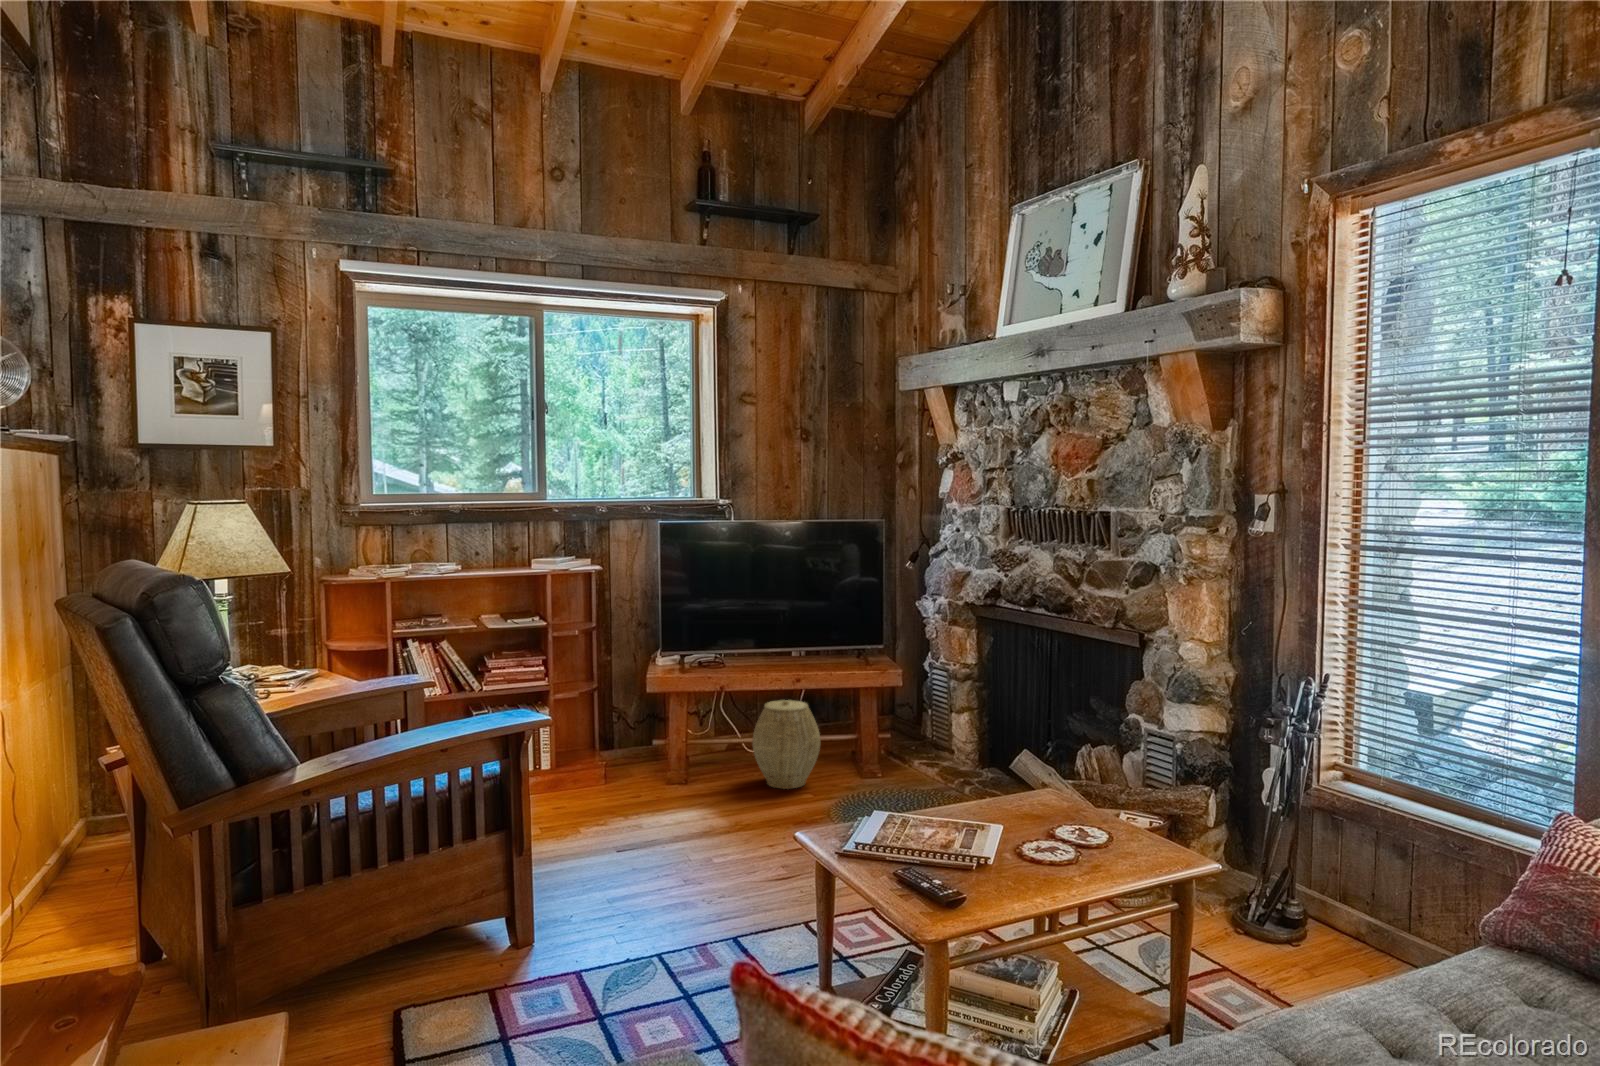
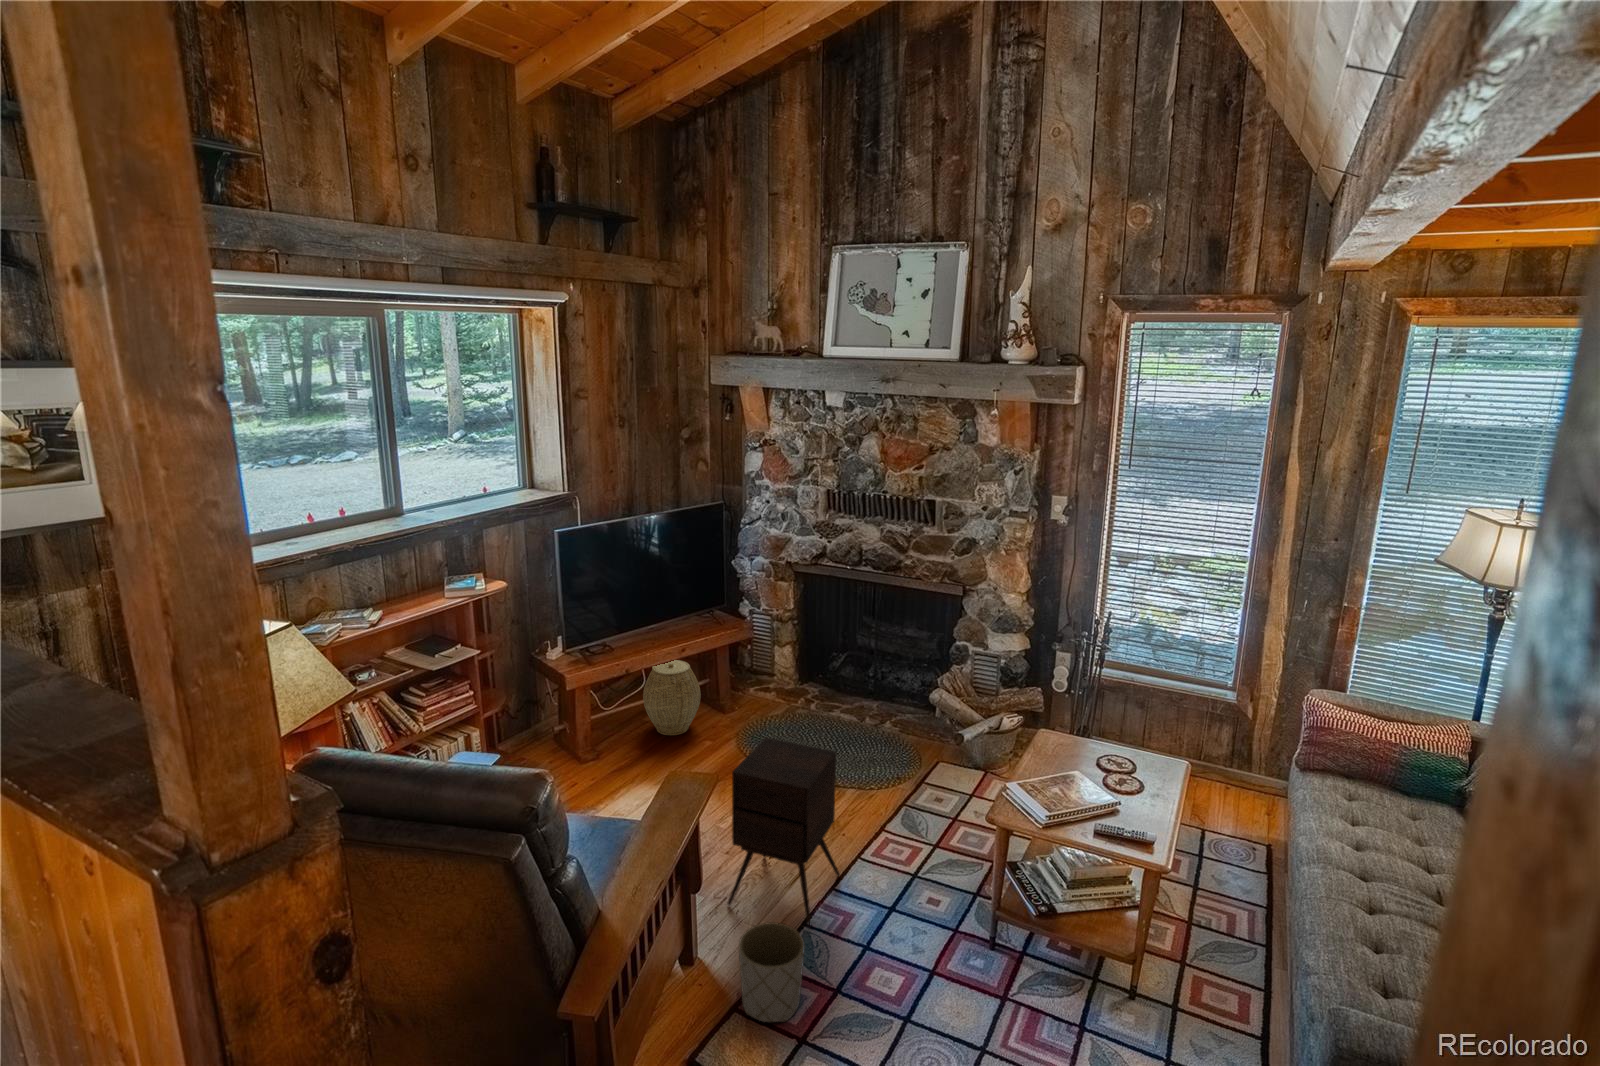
side table: none [620,735,767,961] -> present [728,738,840,928]
planter: none [499,904,580,1018] -> present [739,922,805,1022]

